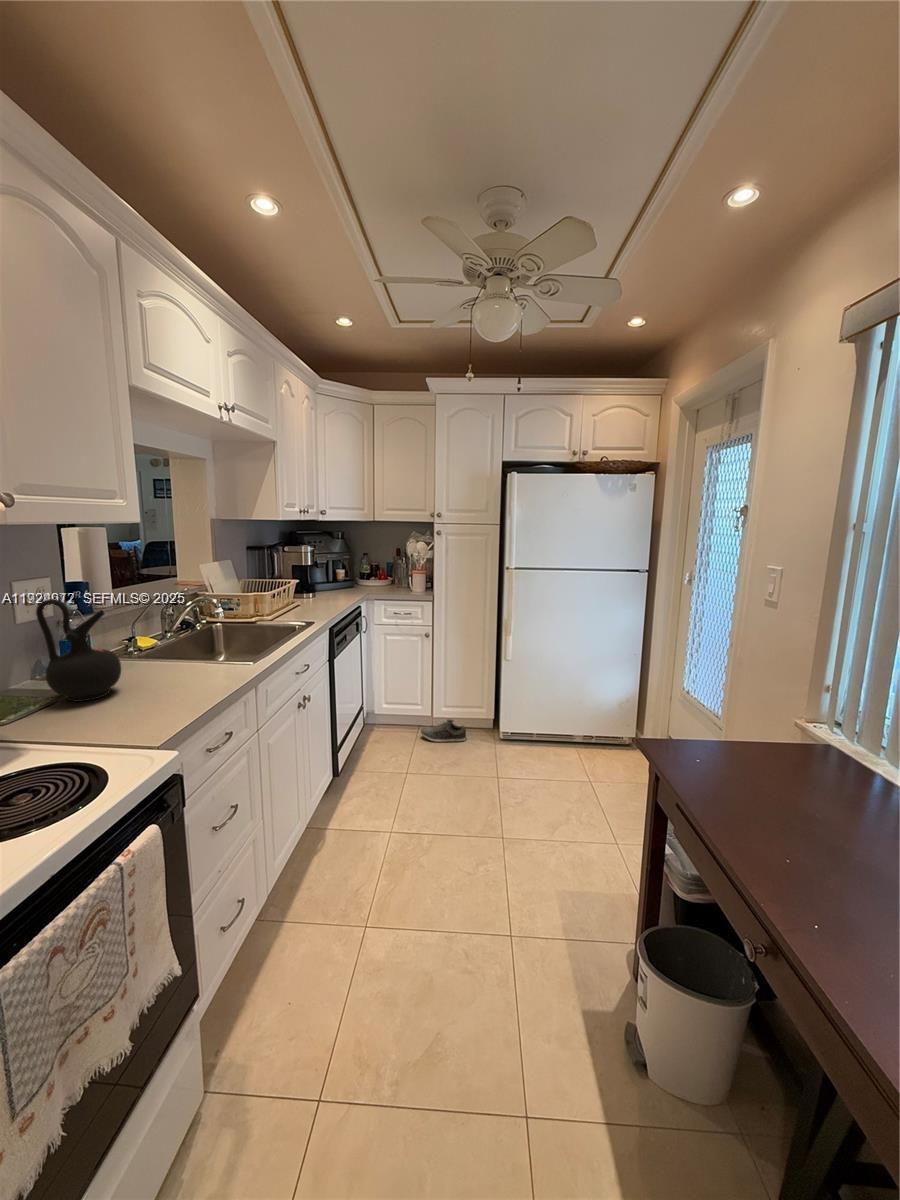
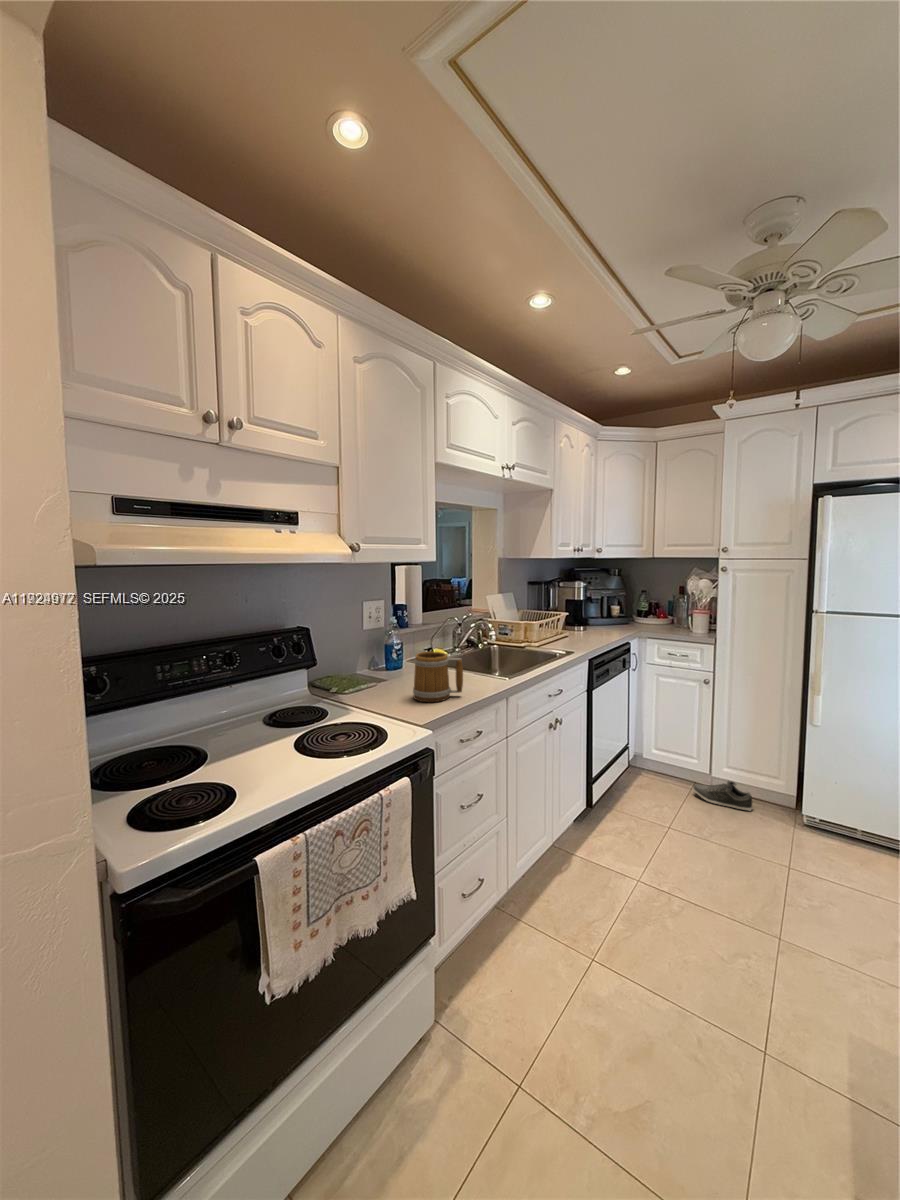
ceramic jug: present [36,599,121,702] -> none [370,613,415,687]
mug: none [127,645,203,714] -> present [413,652,463,702]

